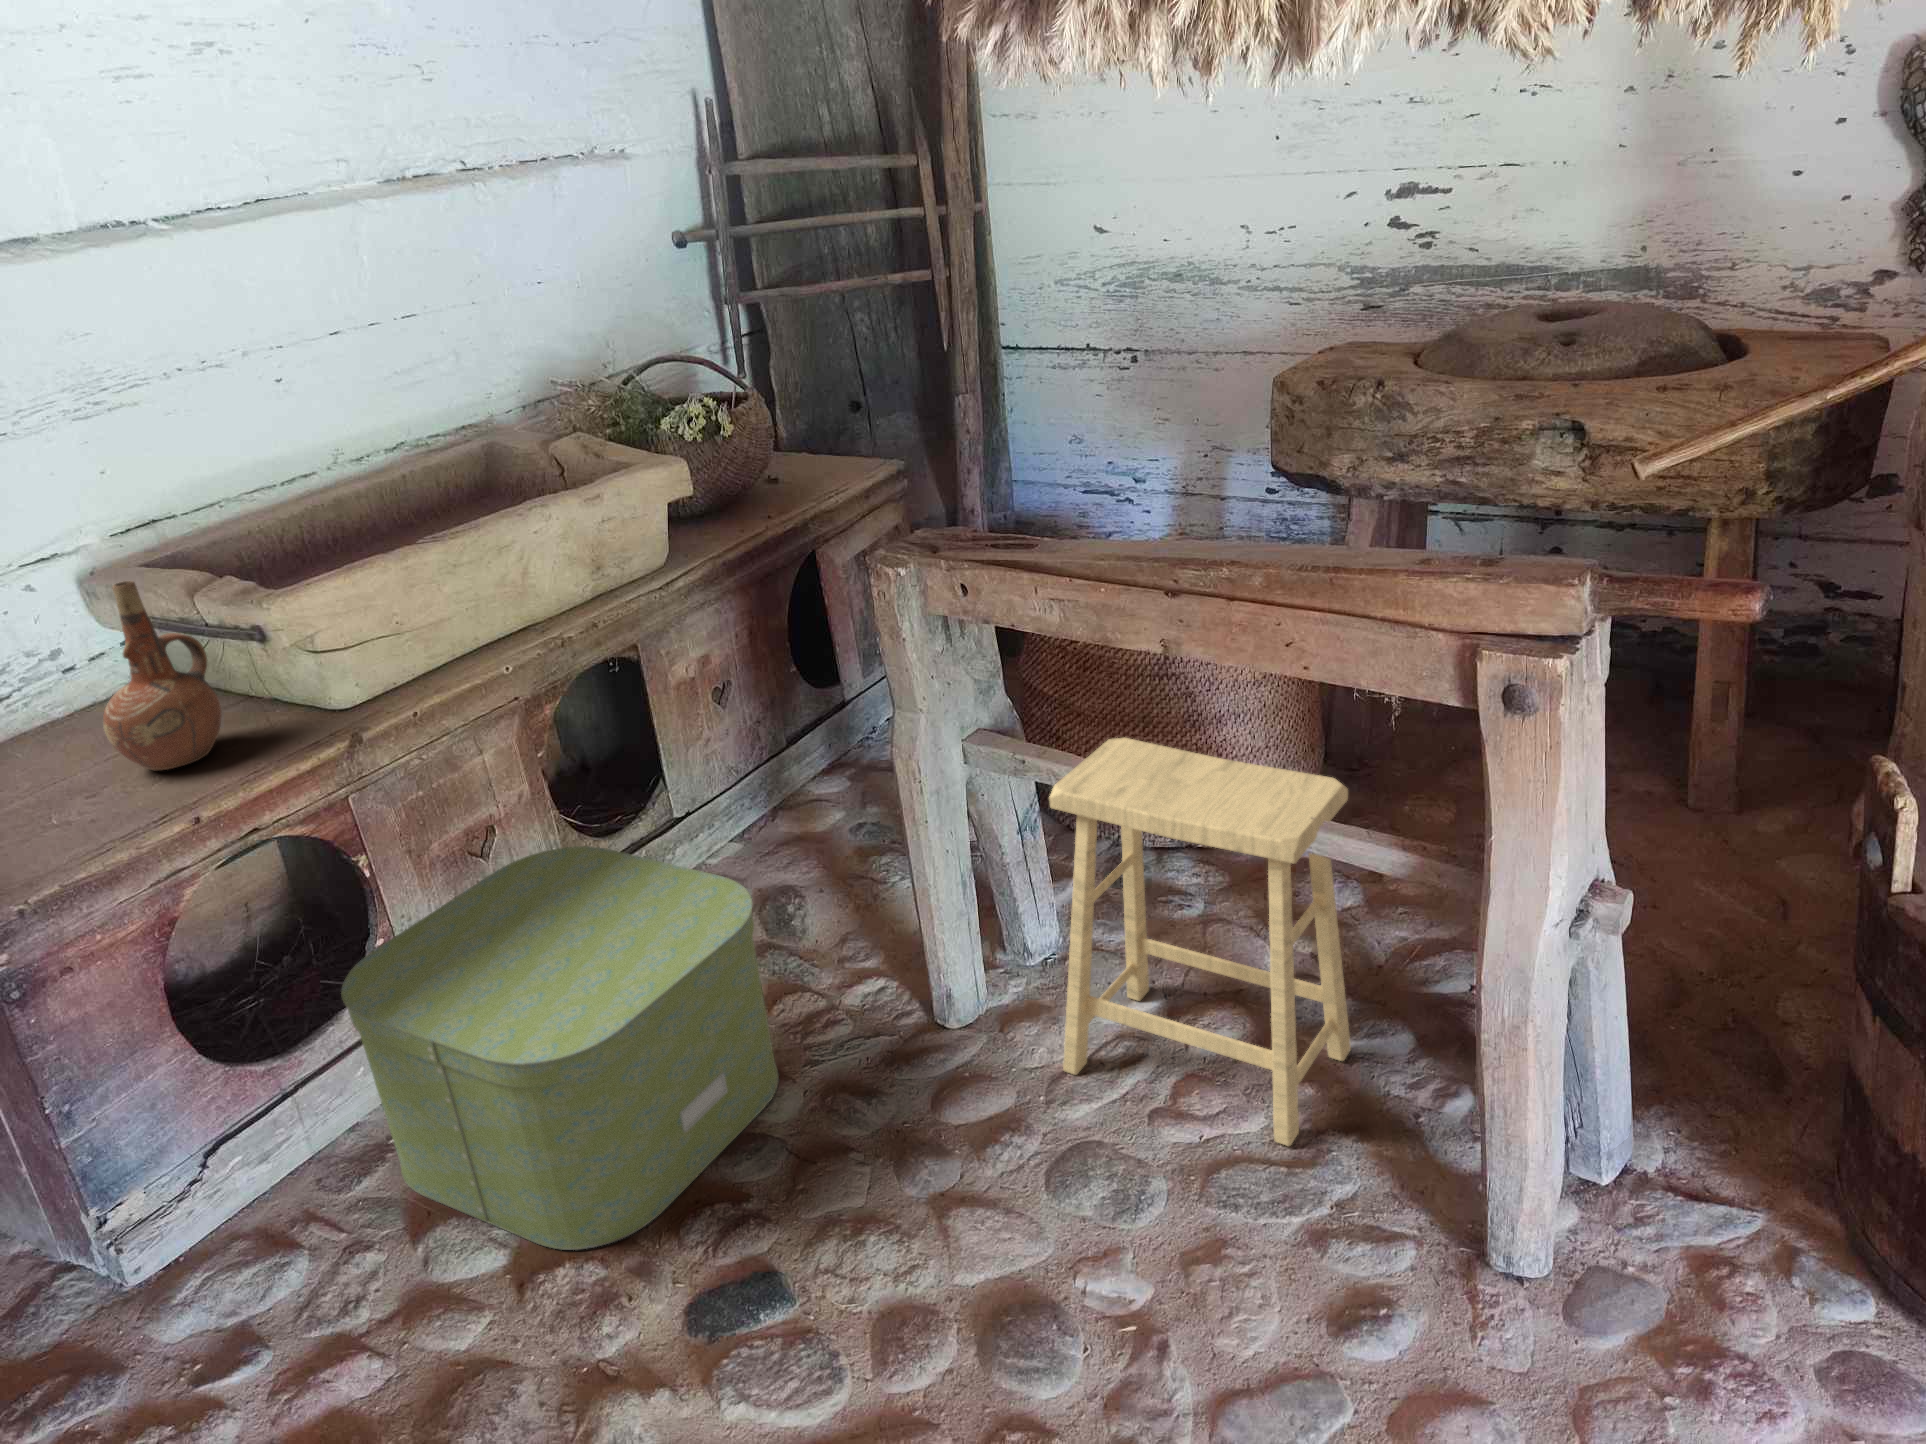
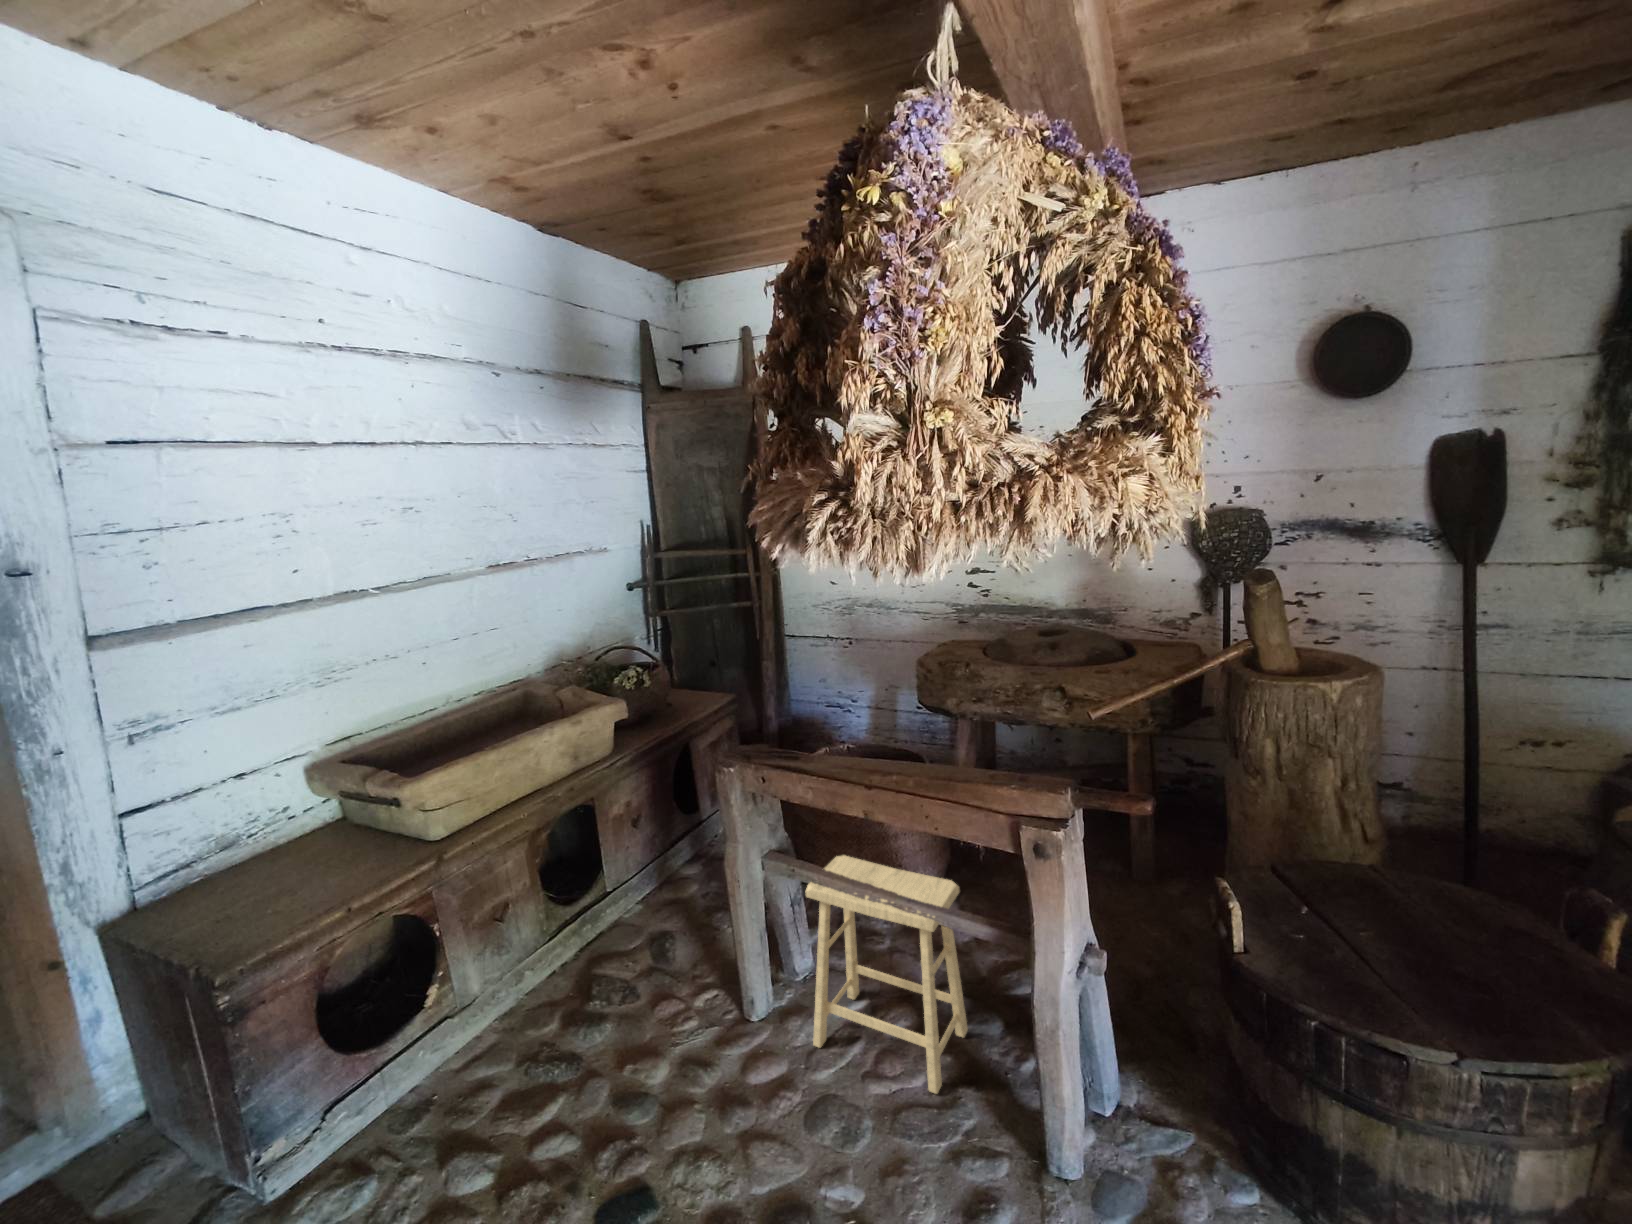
ceramic pitcher: present [103,581,222,770] -> none [305,779,370,881]
storage box: present [341,846,779,1250] -> none [416,915,657,1172]

